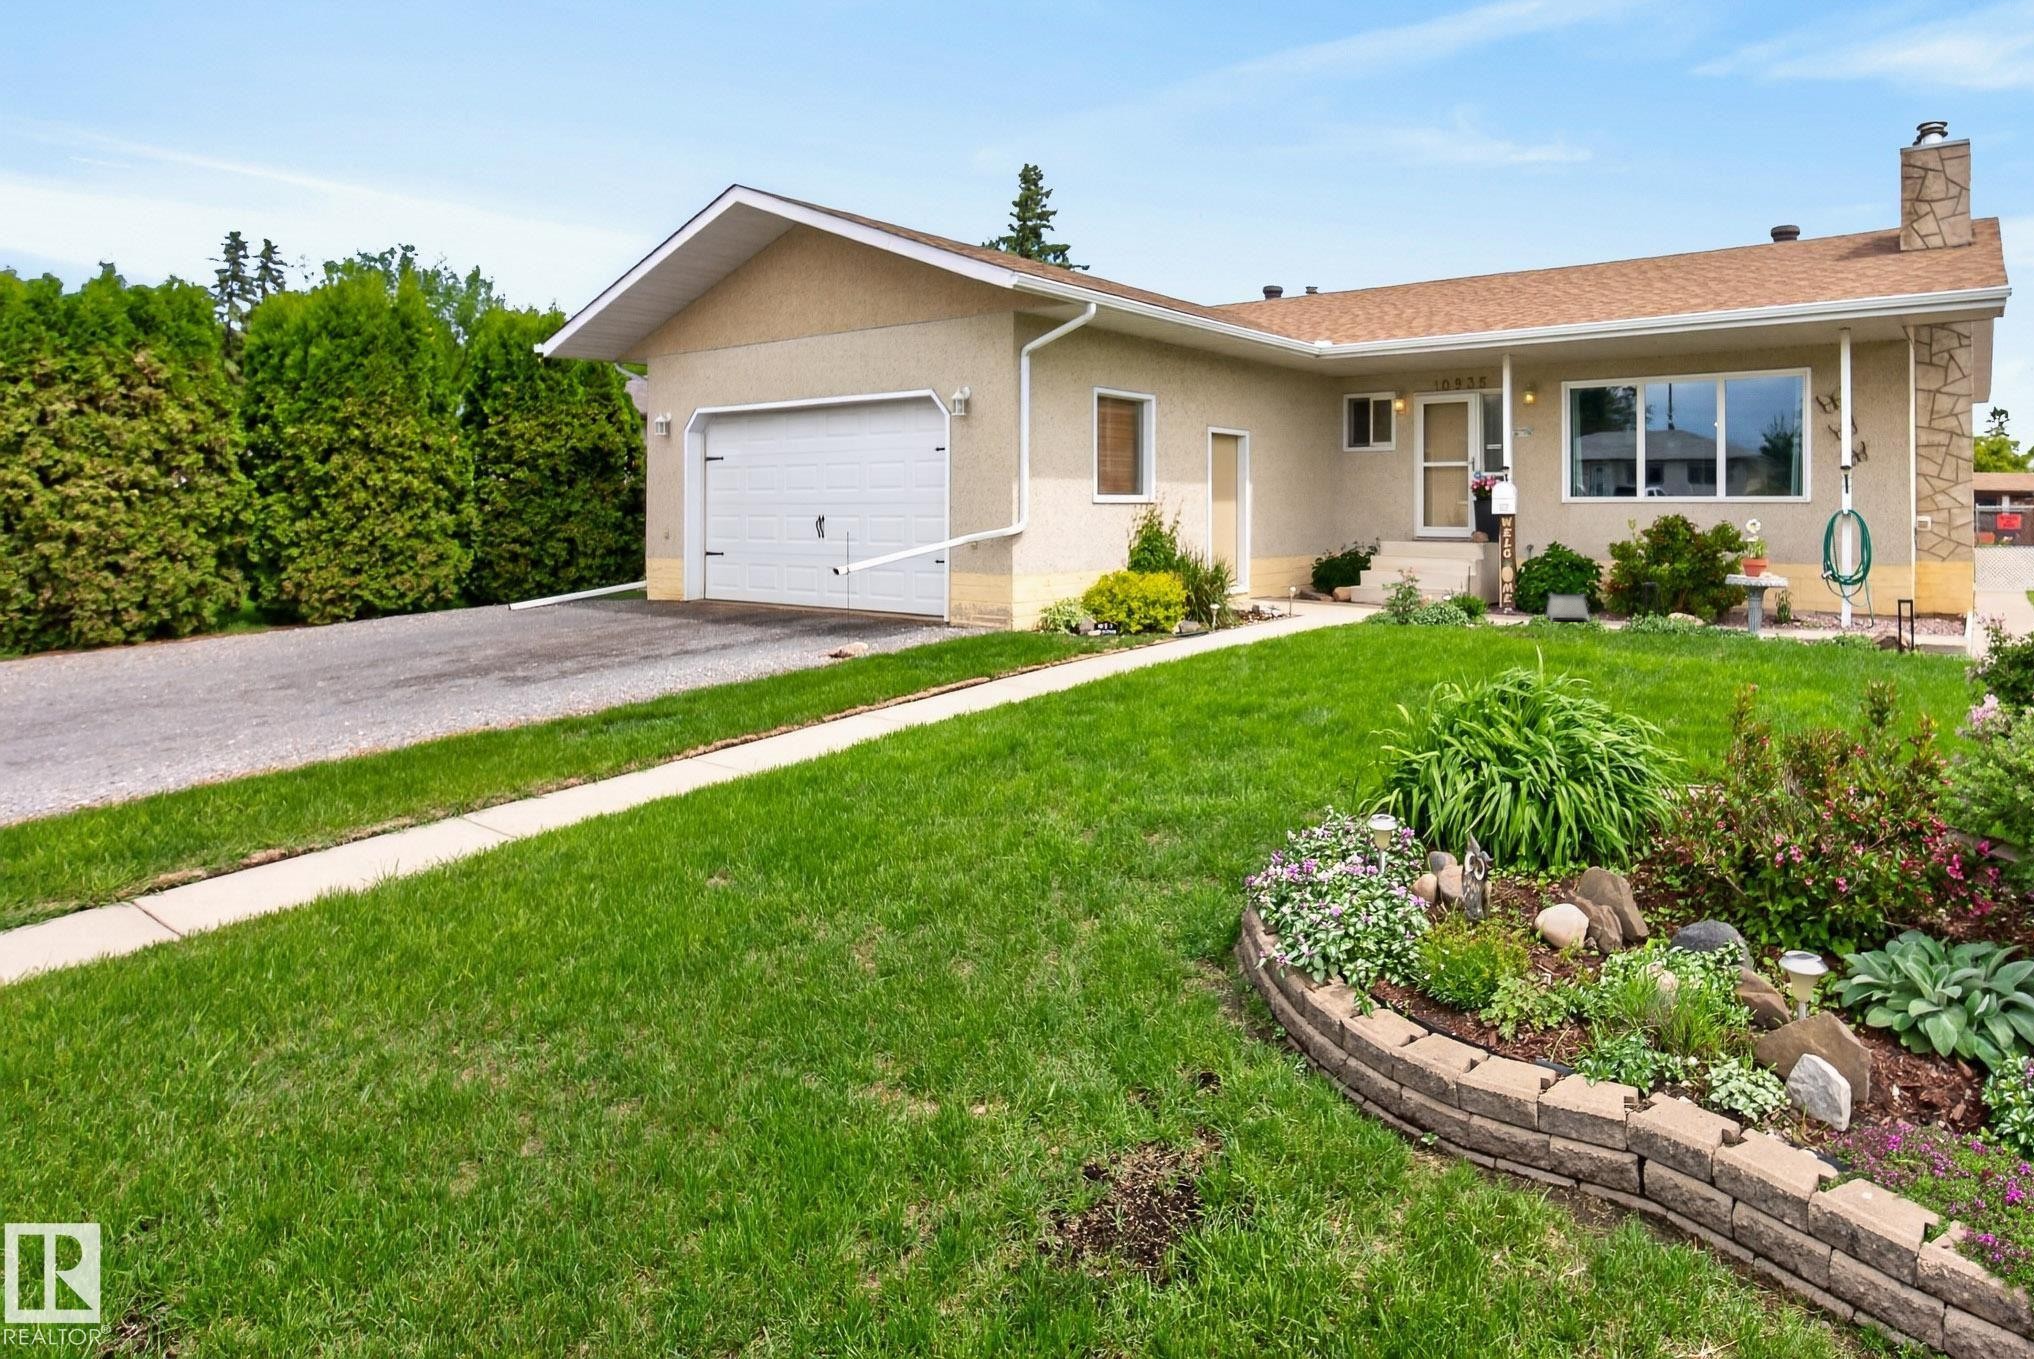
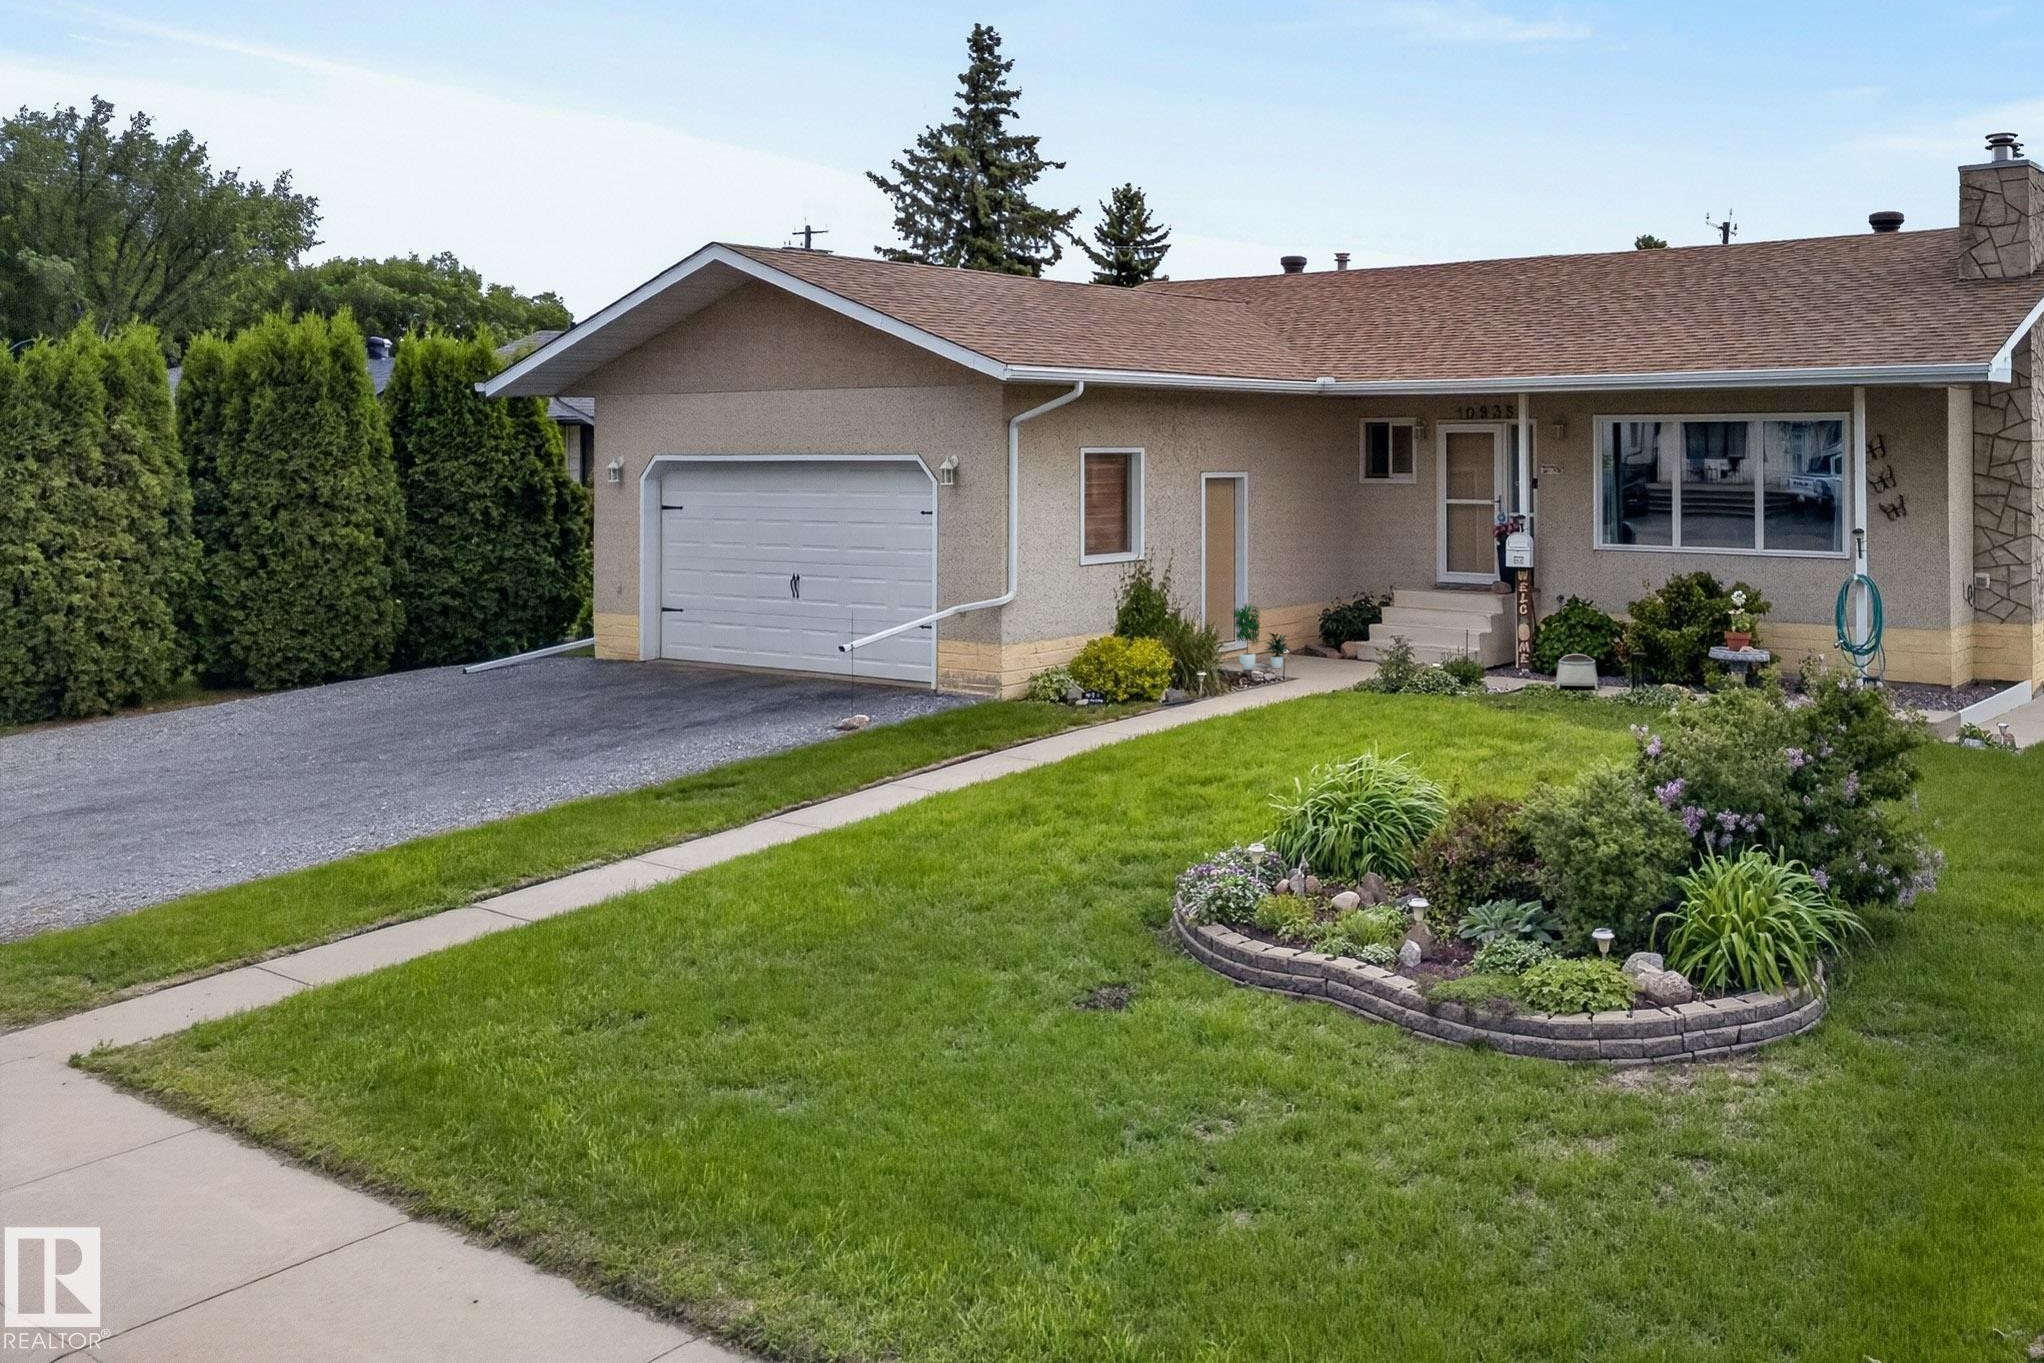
potted plant: none [1239,547,1294,610] -> present [1234,604,1290,670]

